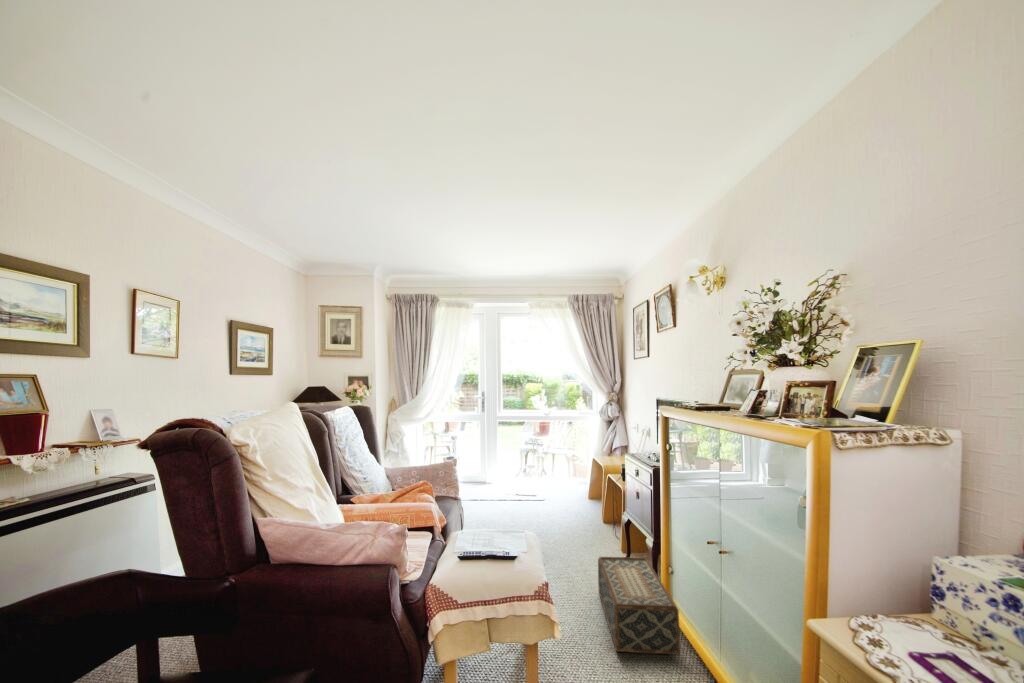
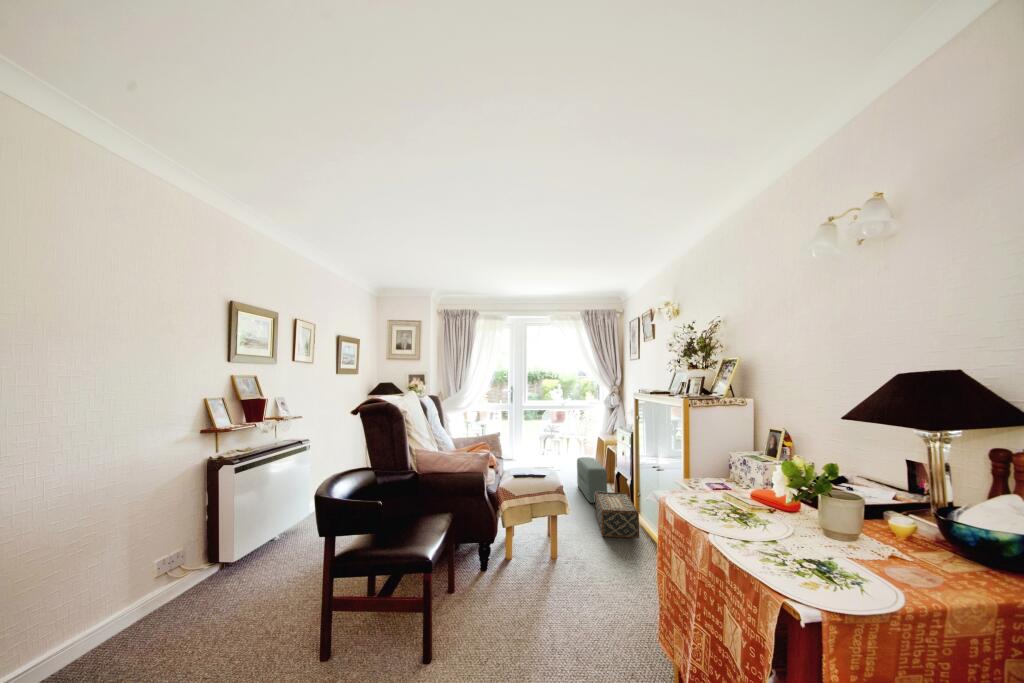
pouf: none [567,490,614,566] -> present [577,457,607,503]

